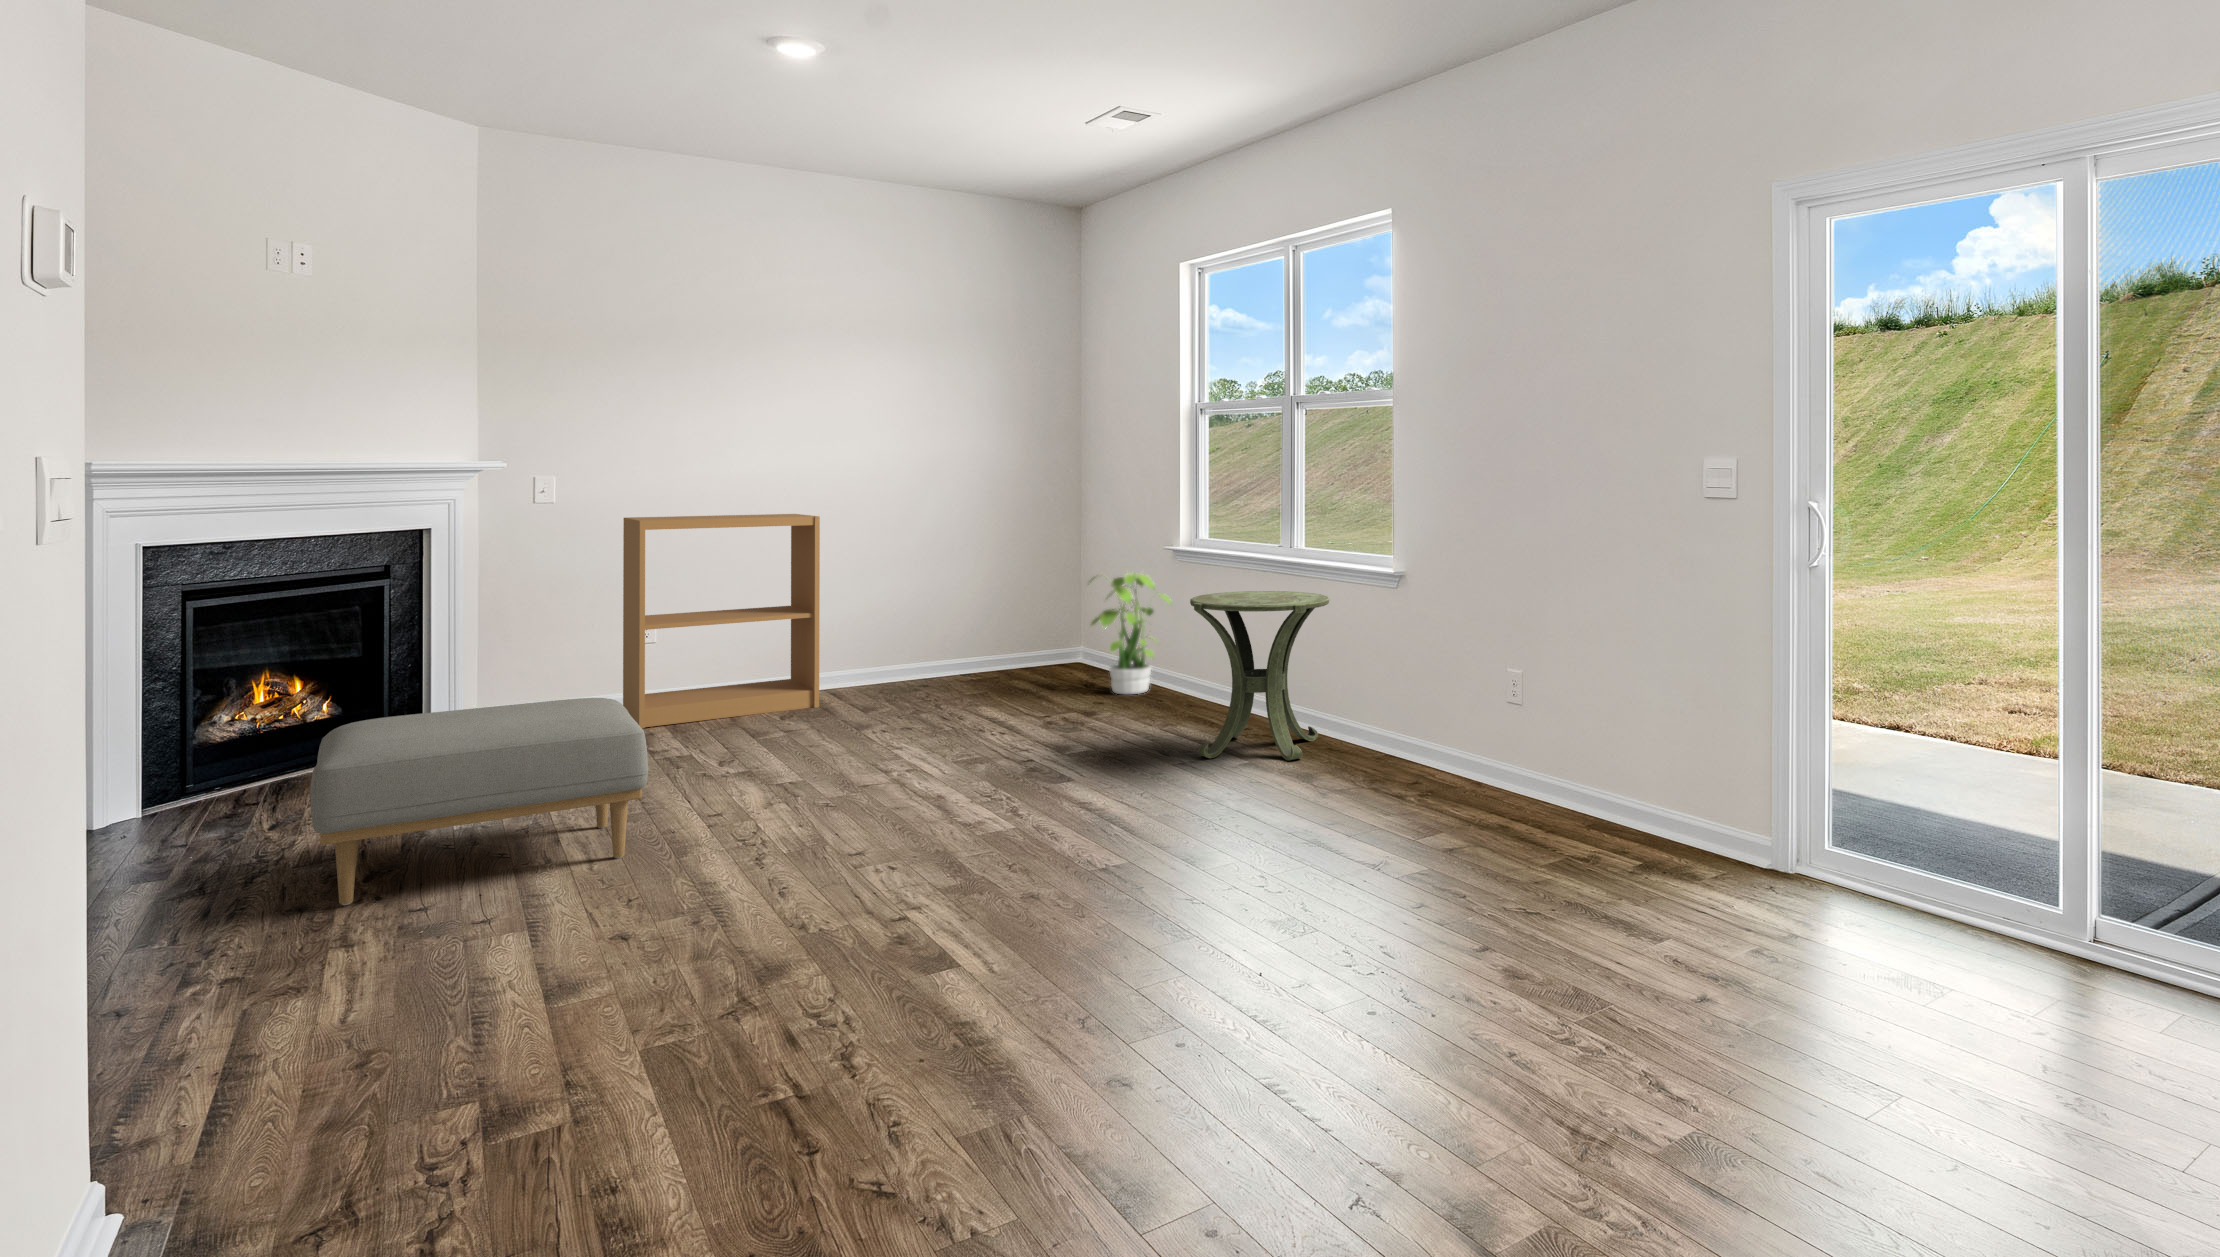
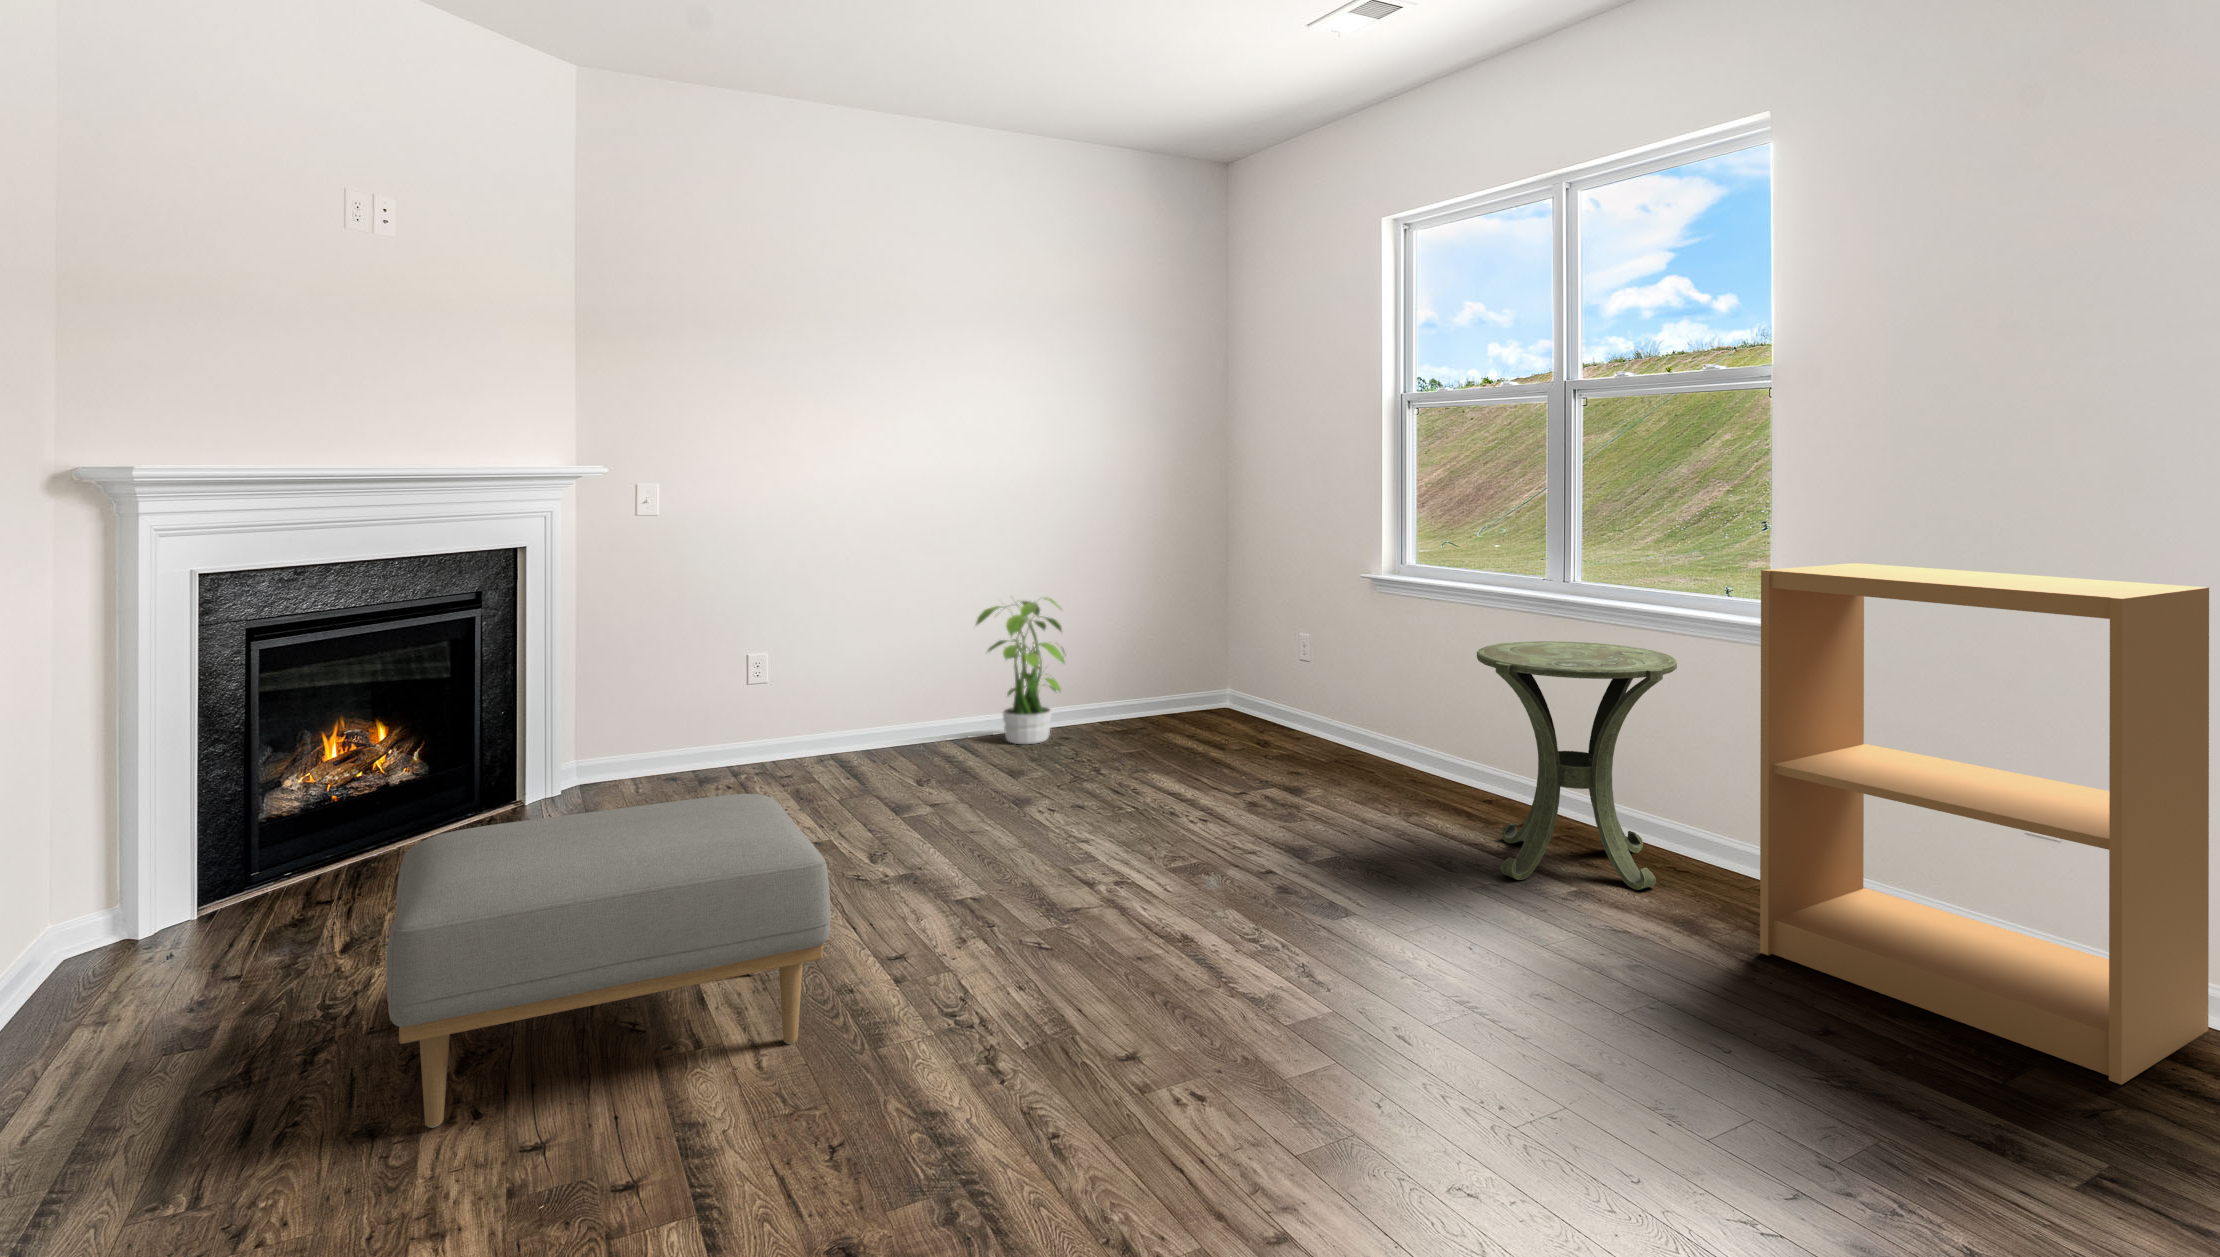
bookshelf: present [623,514,820,728] -> present [1760,563,2209,1085]
potted plant: present [1090,573,1172,694] -> present [976,597,1064,744]

